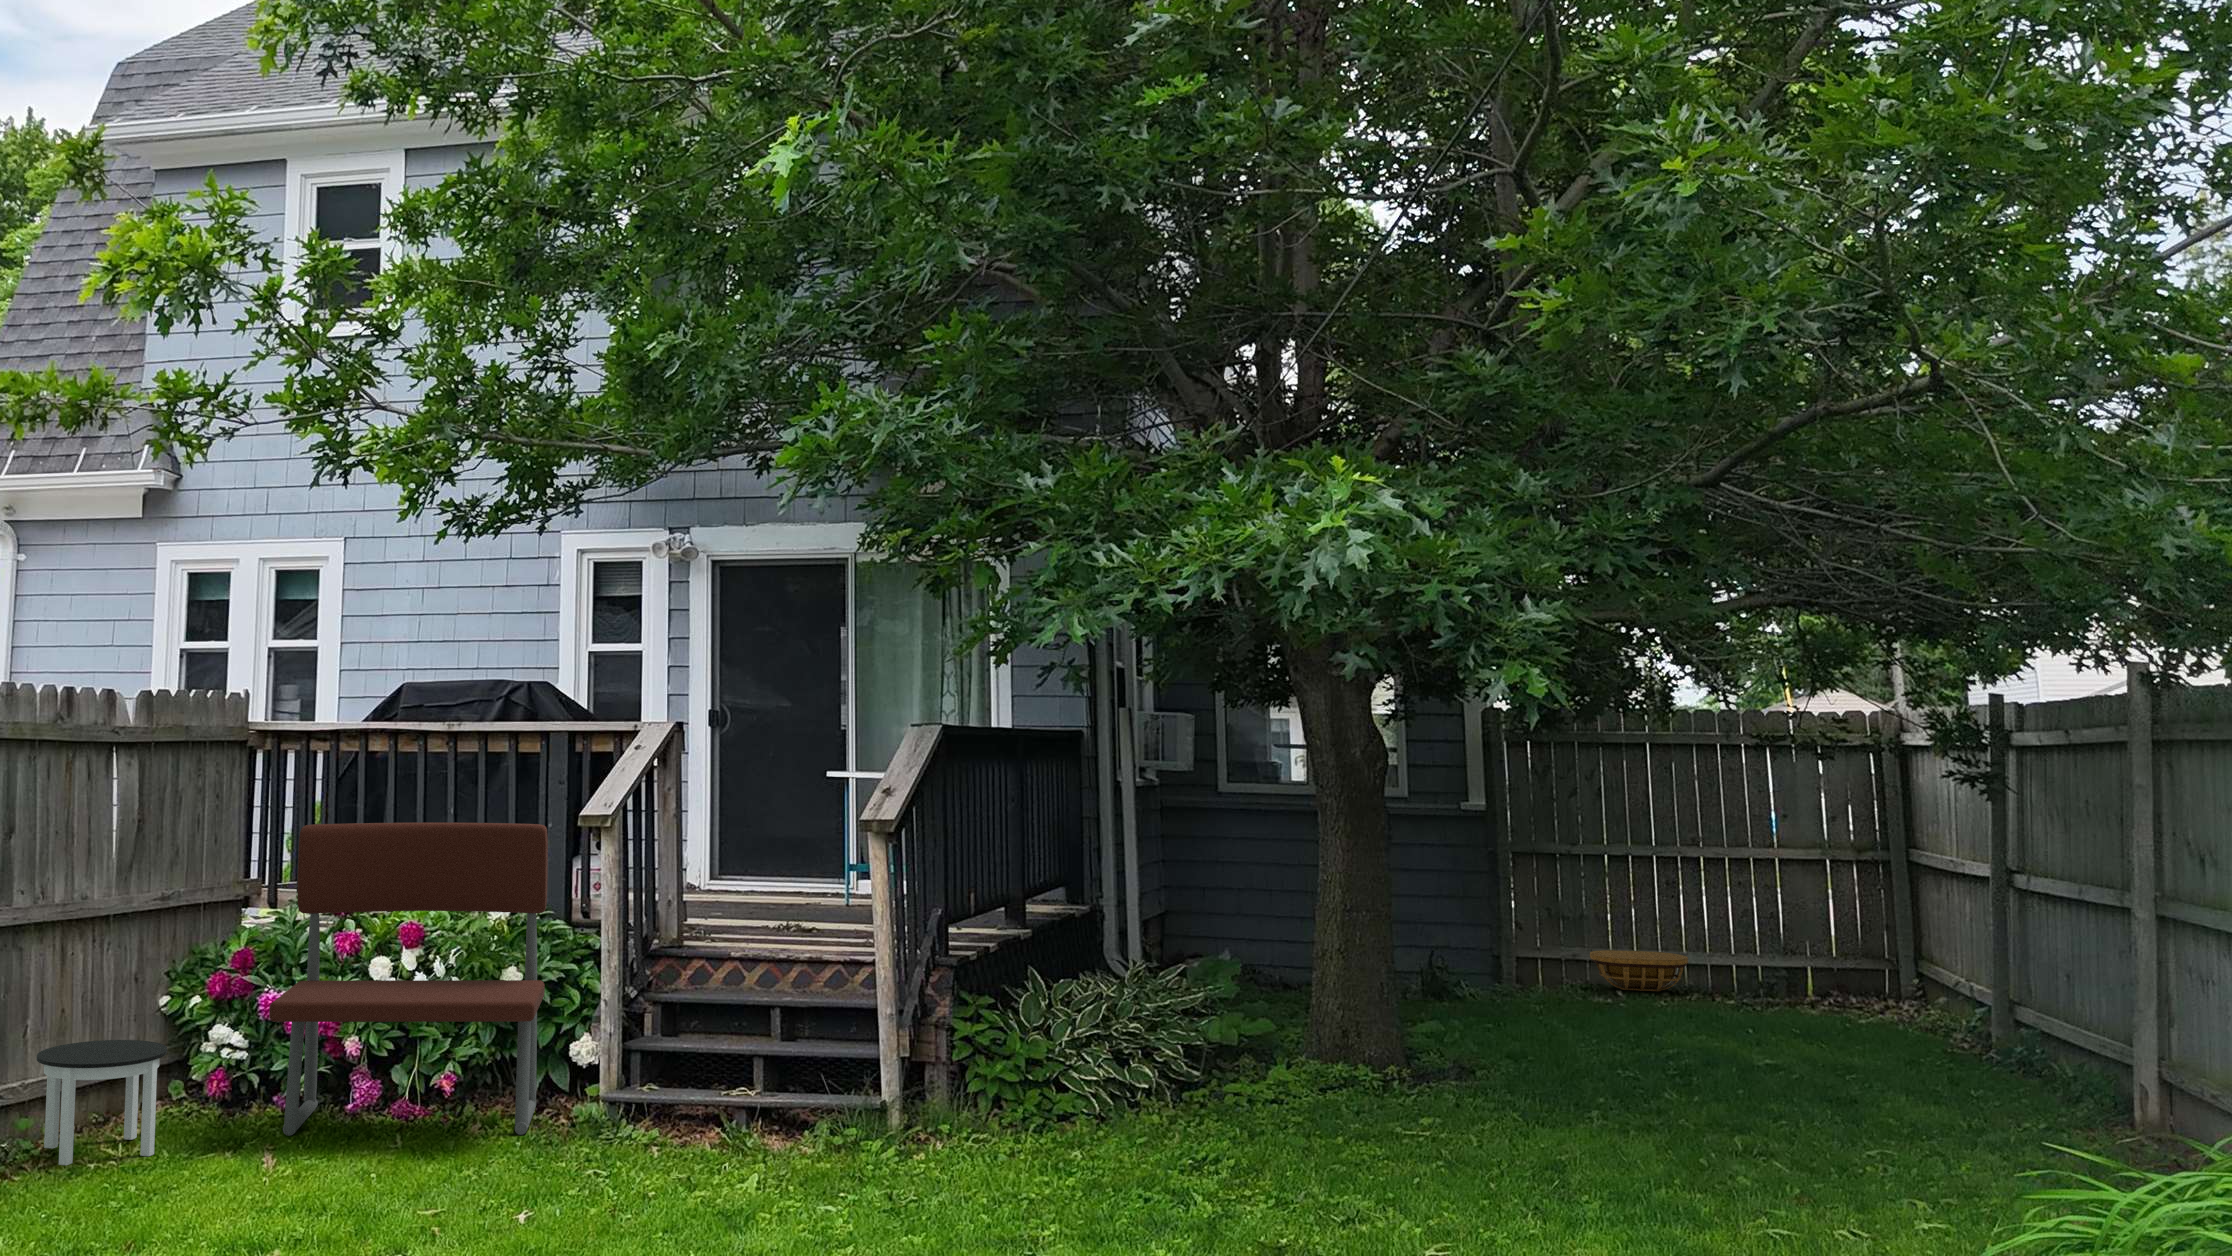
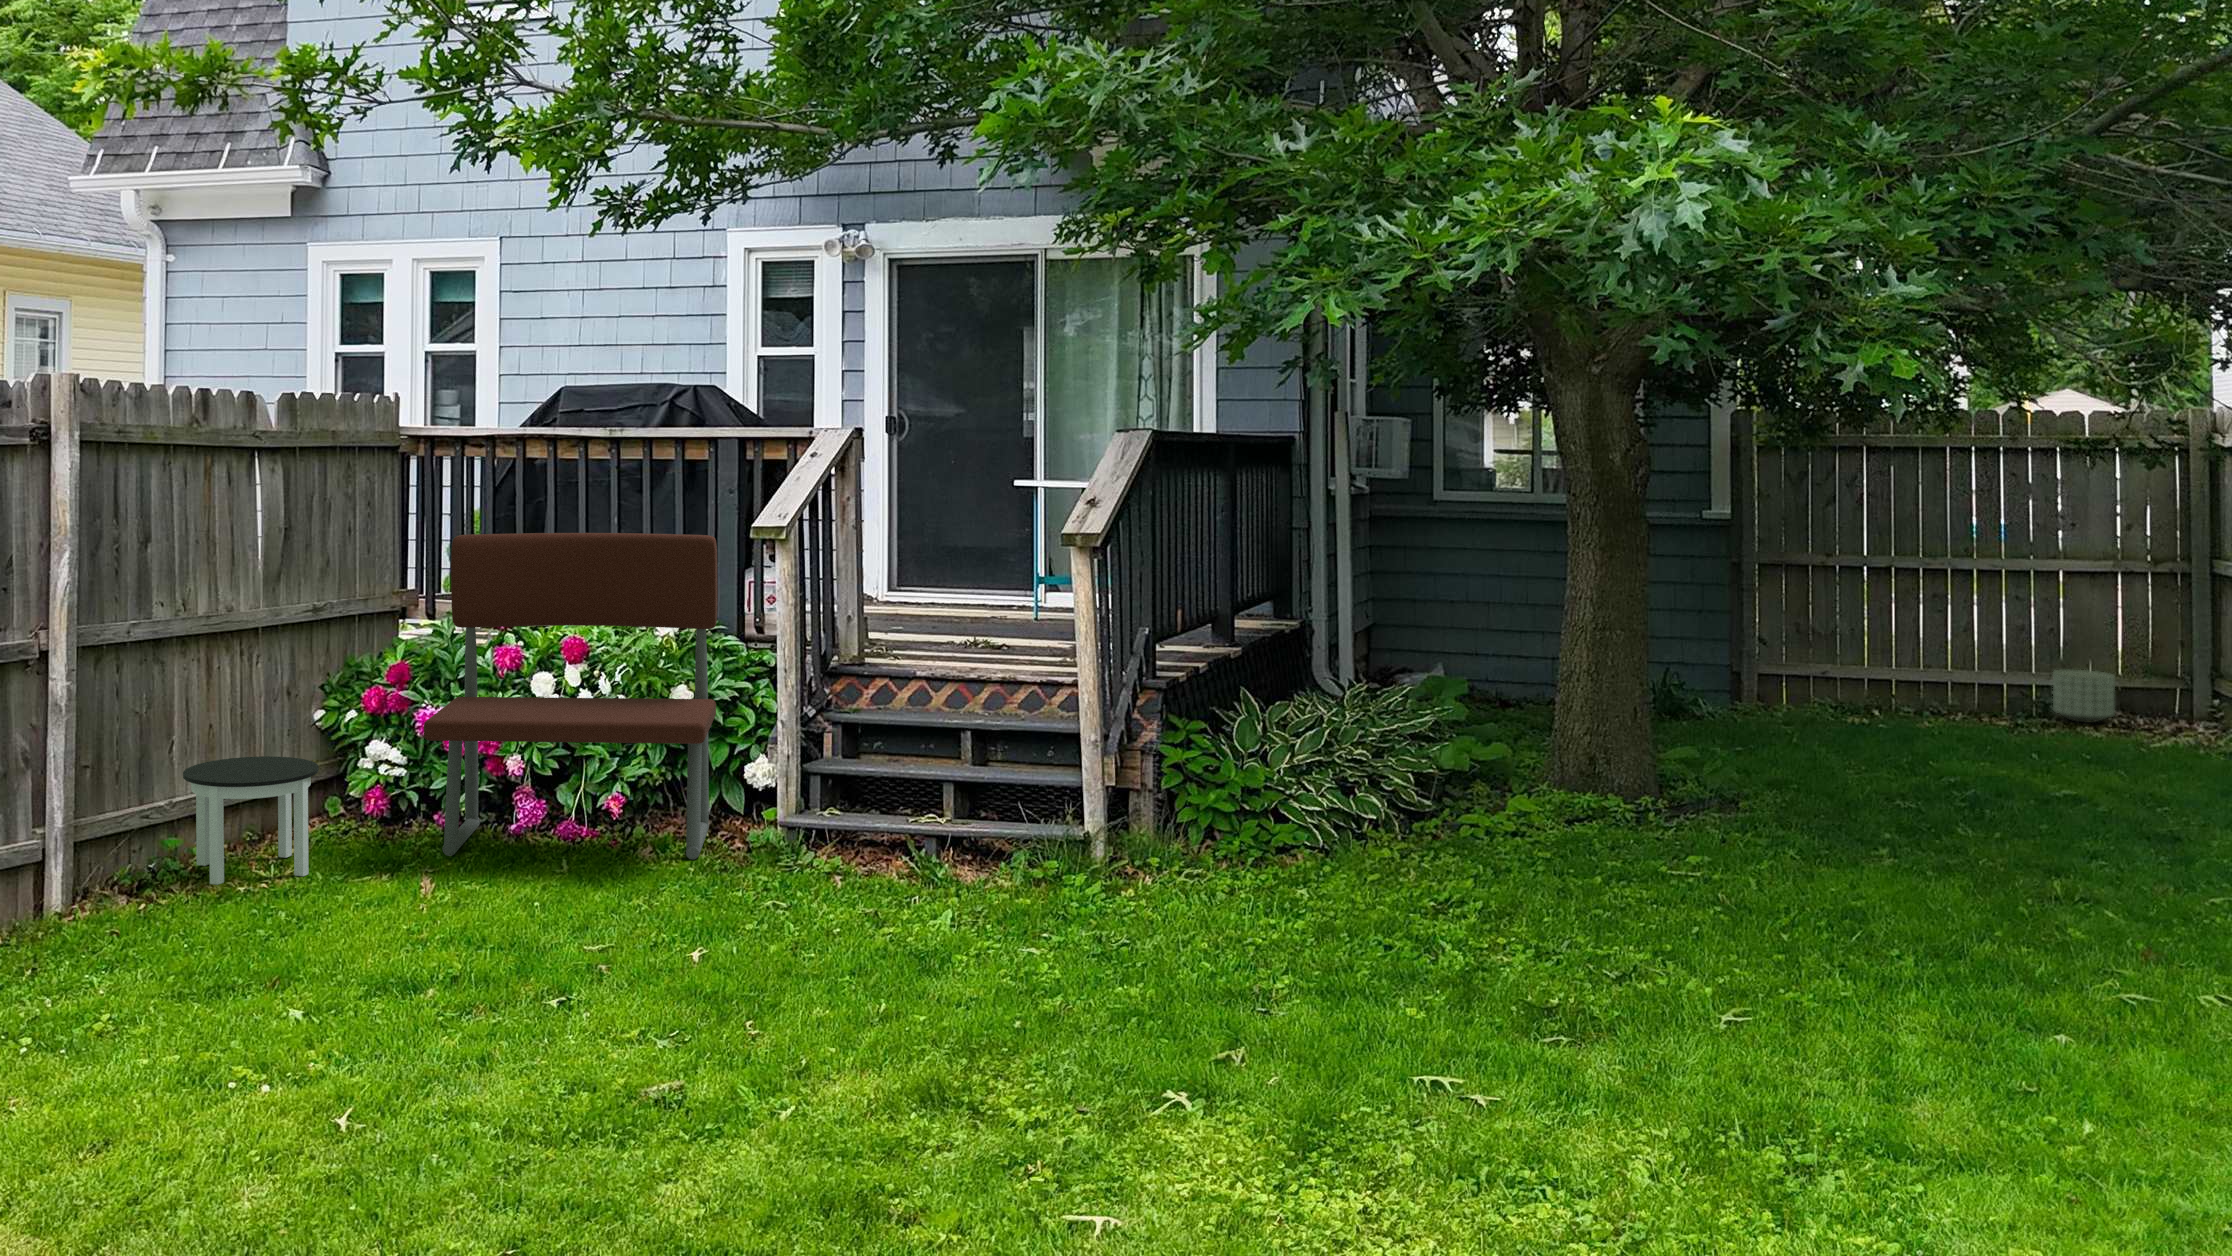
planter: none [1759,947,1814,996] -> present [2053,670,2115,723]
basket: present [1590,950,1688,991] -> none [1855,671,1969,716]

